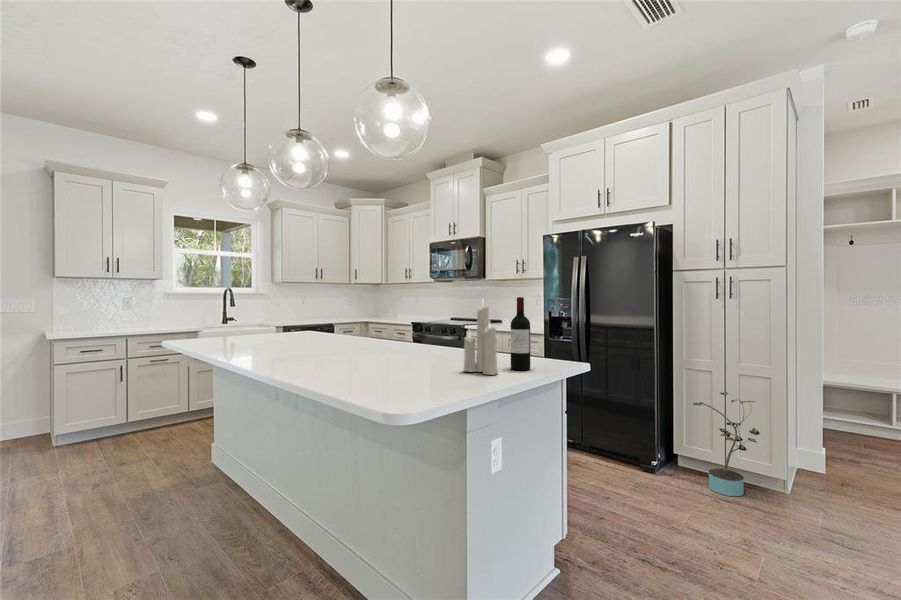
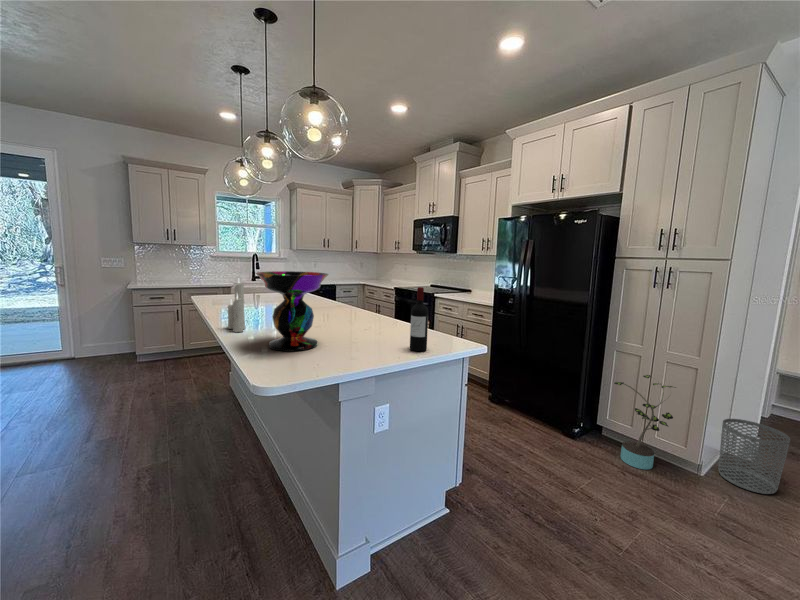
decorative bowl: none [330,285,415,379] -> present [256,271,328,351]
candle: present [463,305,498,375] -> present [228,283,245,332]
waste bin: none [801,430,867,504] -> present [718,419,790,494]

